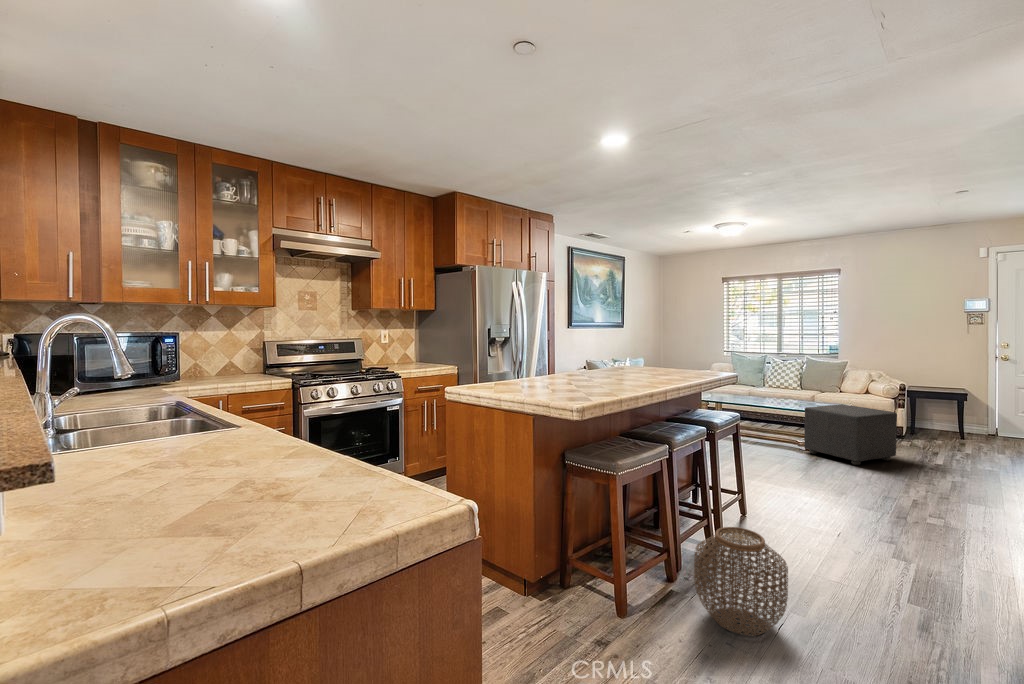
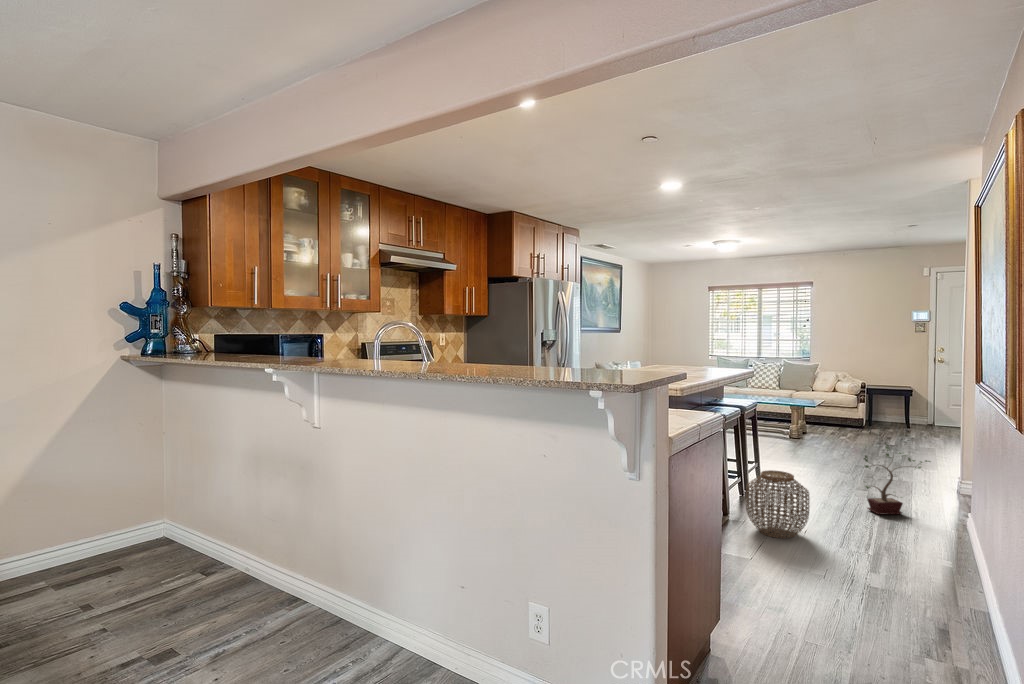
ottoman: present [804,404,897,465] -> none [789,399,862,448]
potted plant: none [884,485,996,593] -> present [864,444,930,514]

